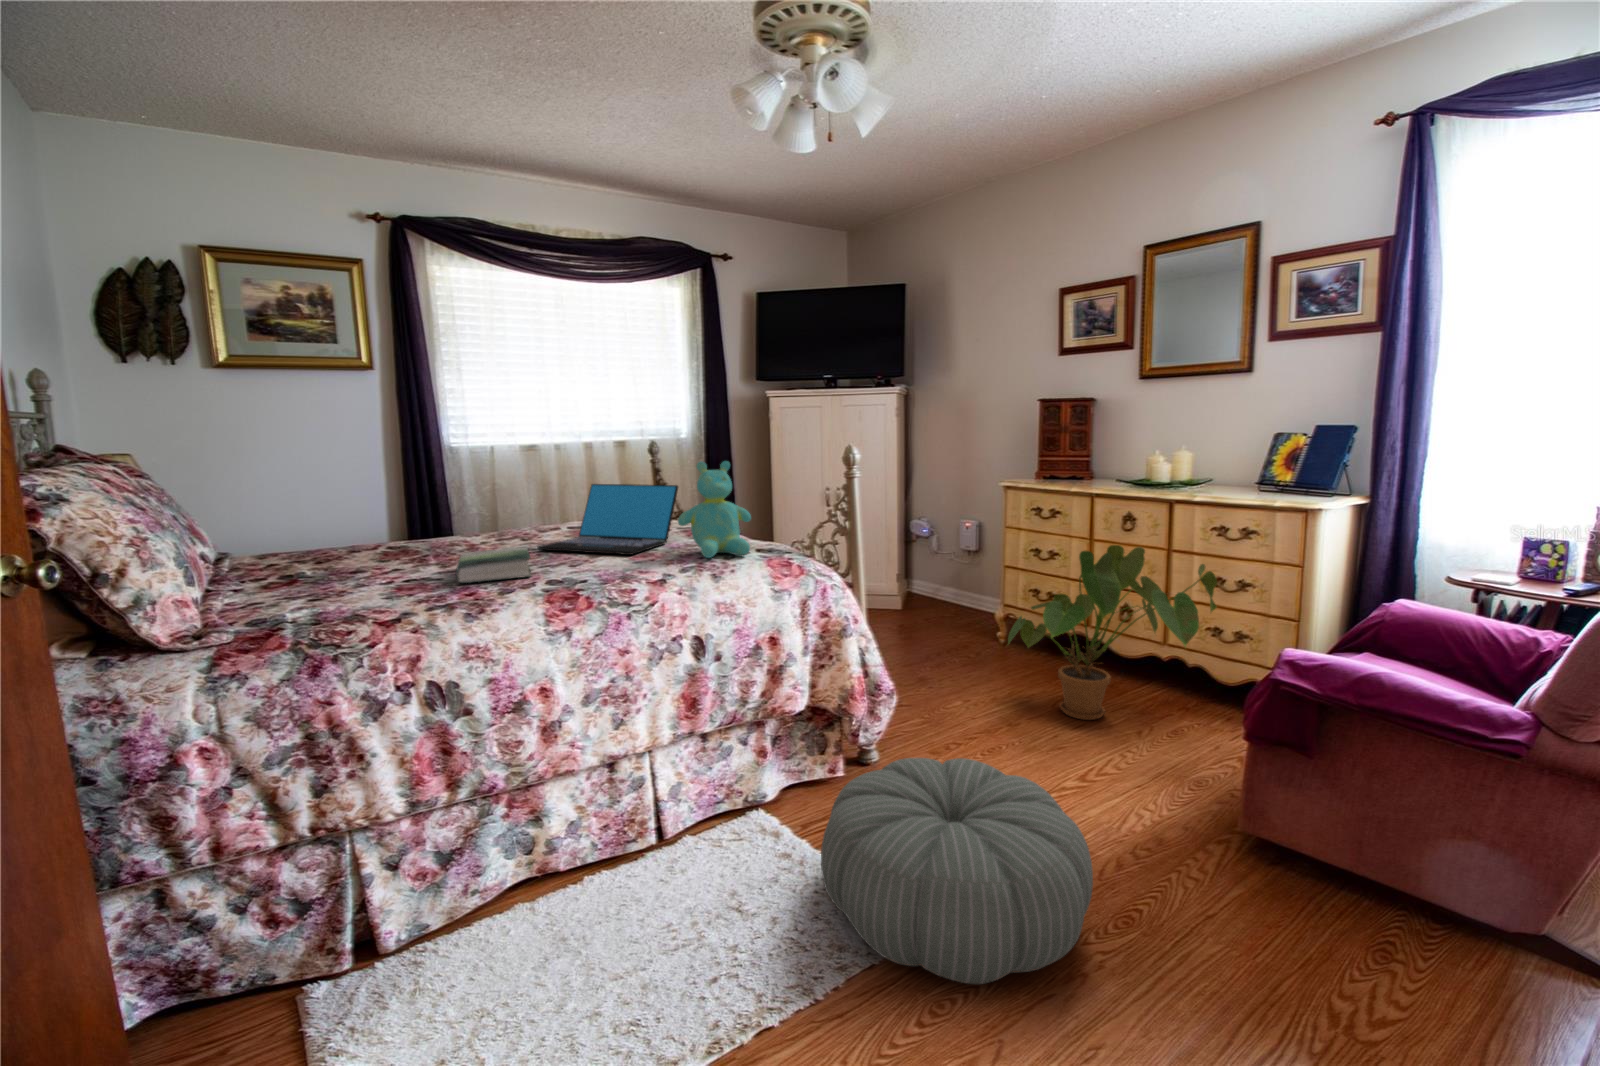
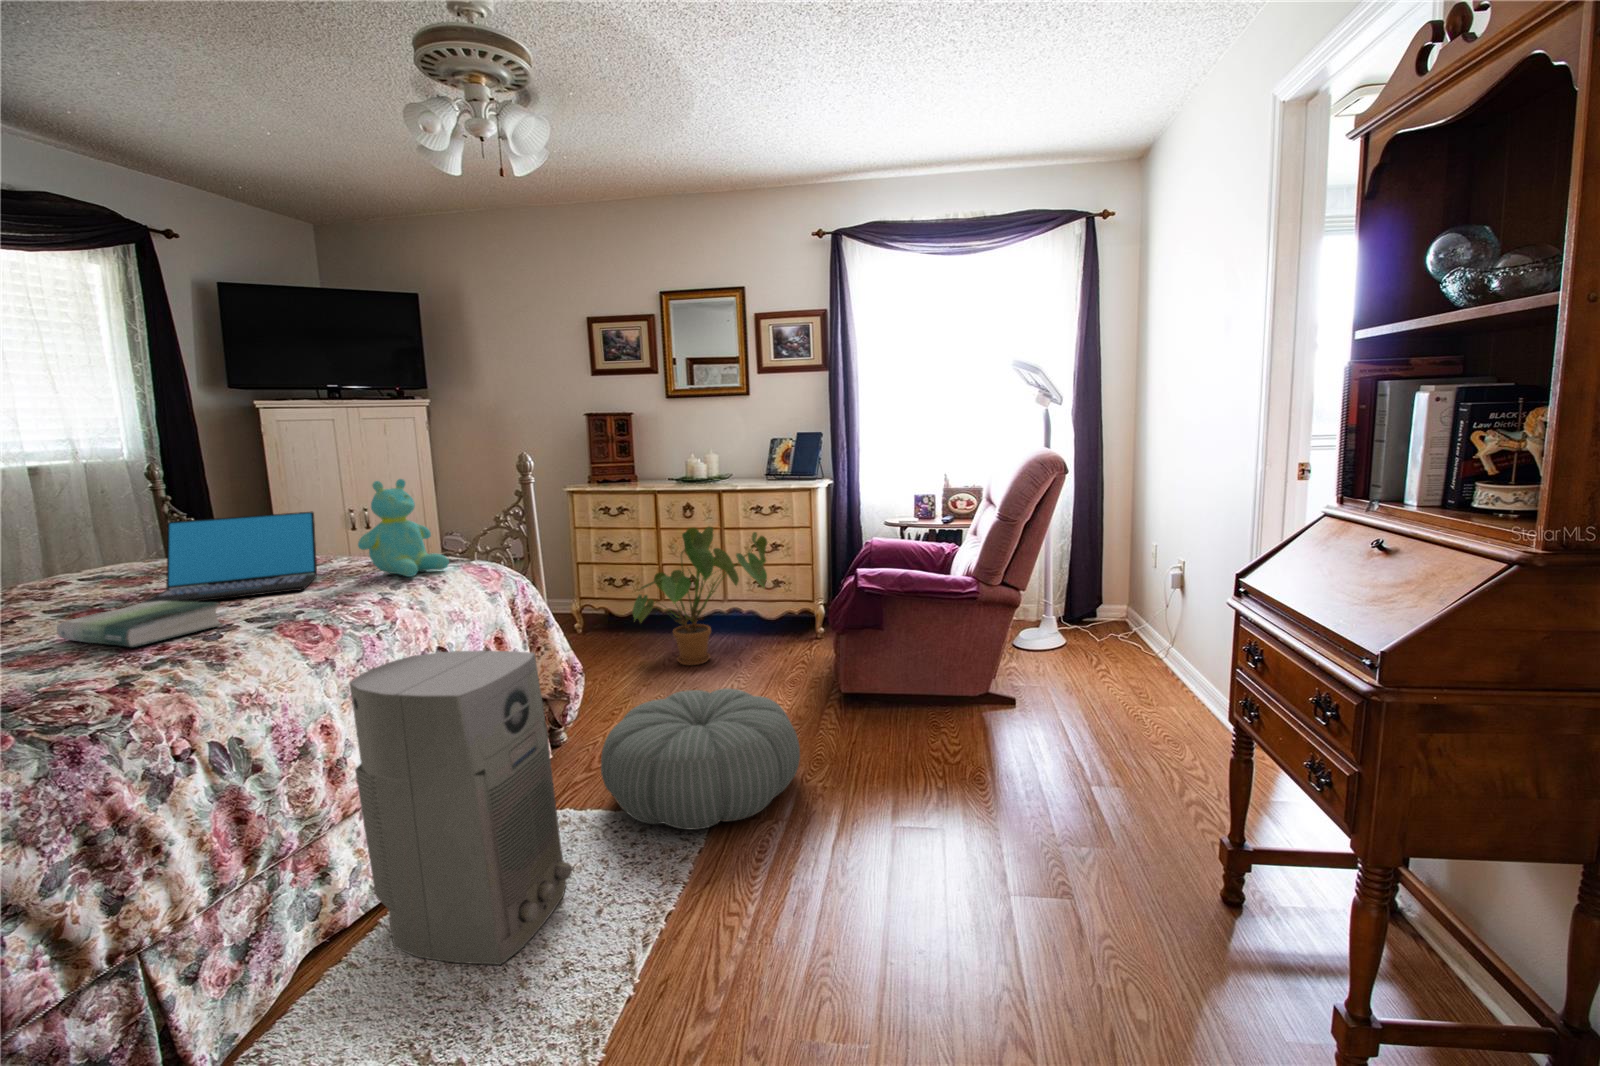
air purifier: none [548,640,724,1000] -> present [350,651,572,965]

